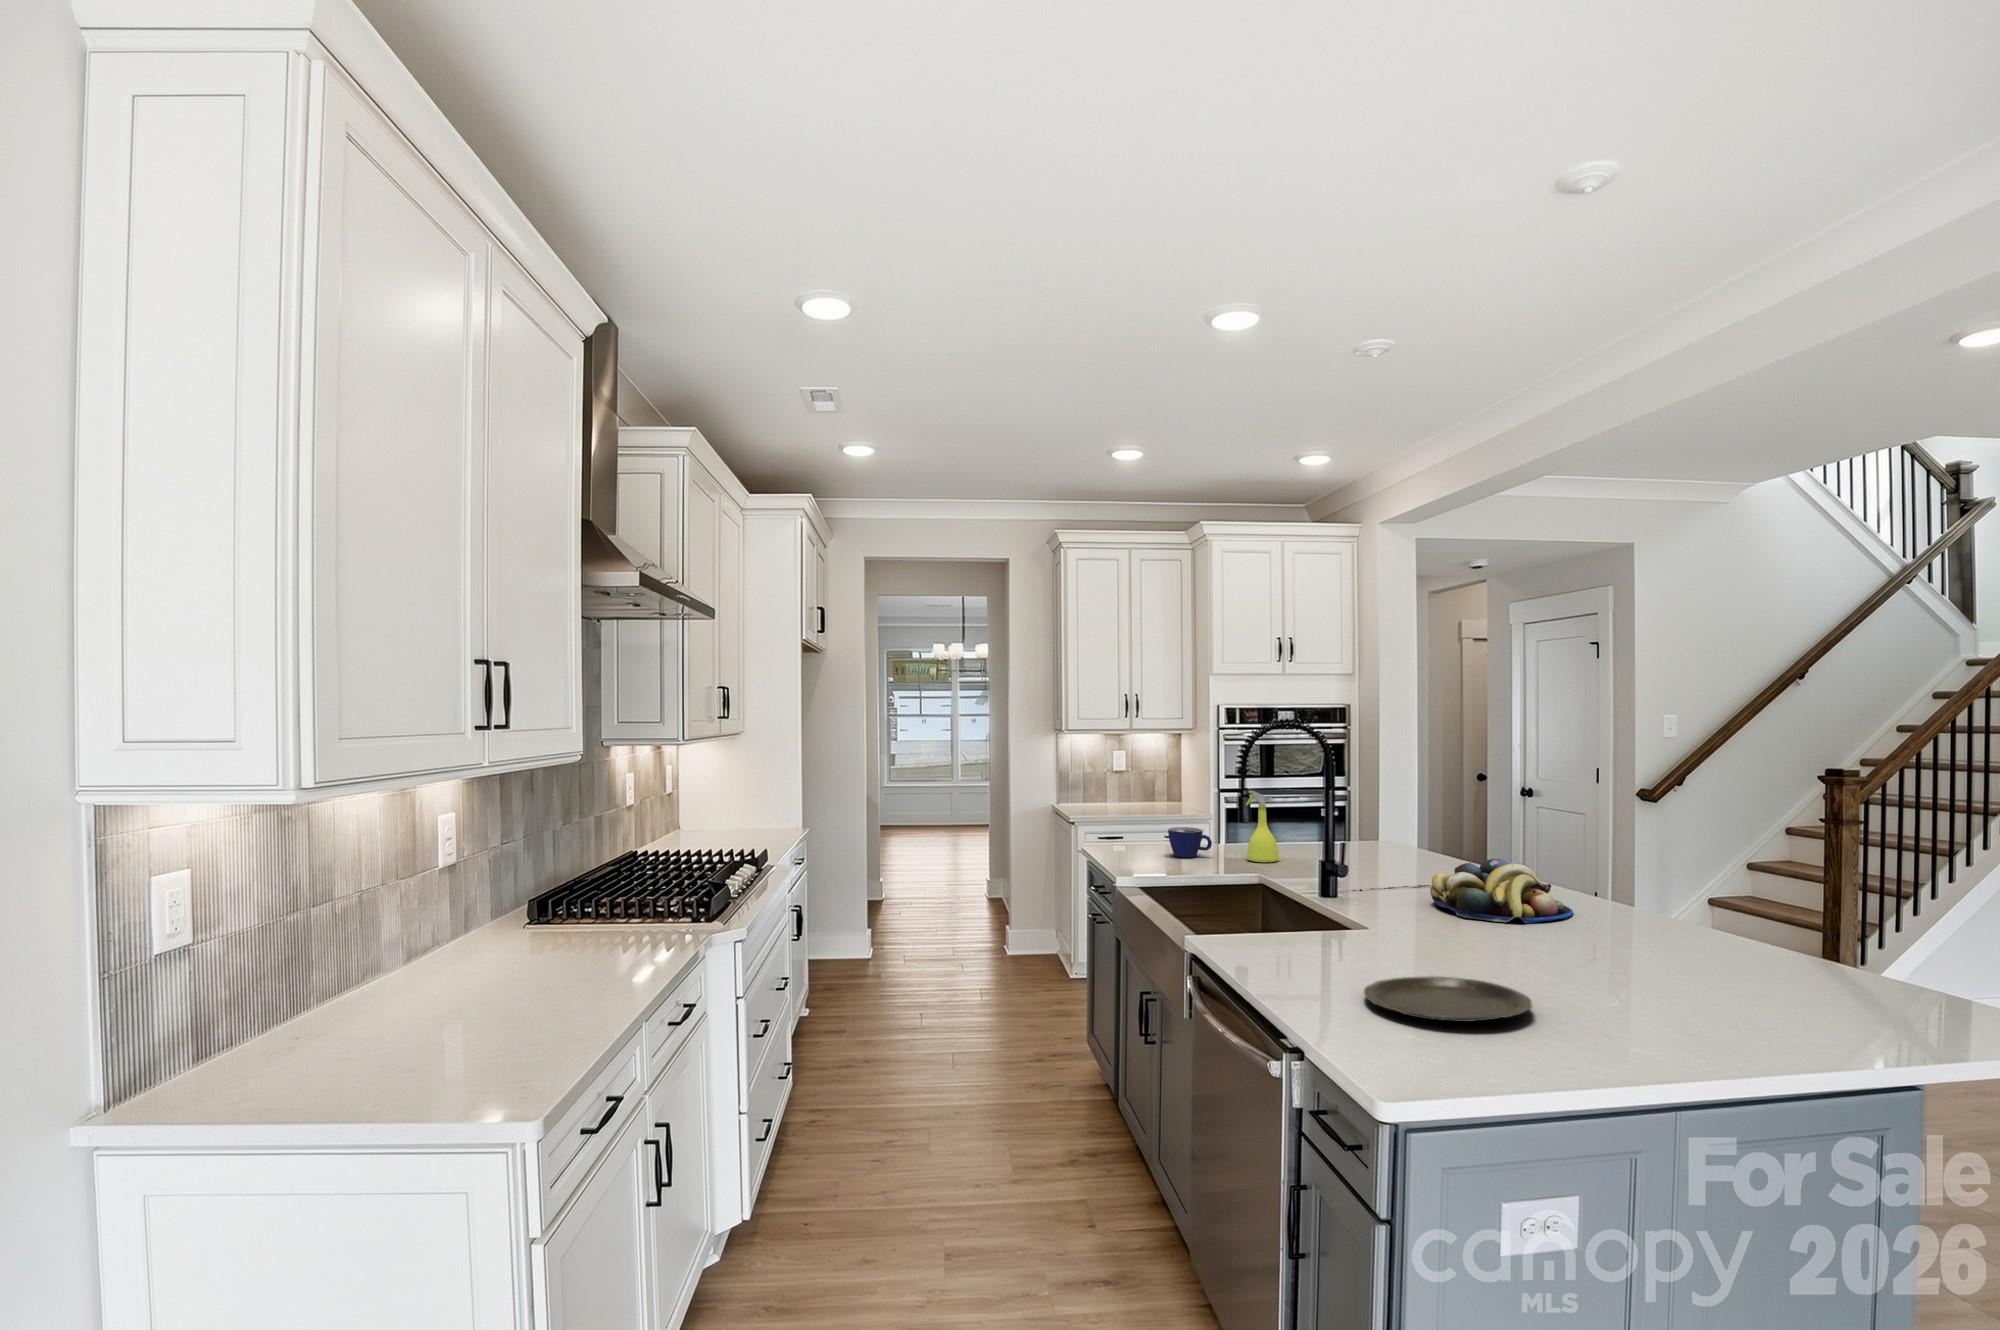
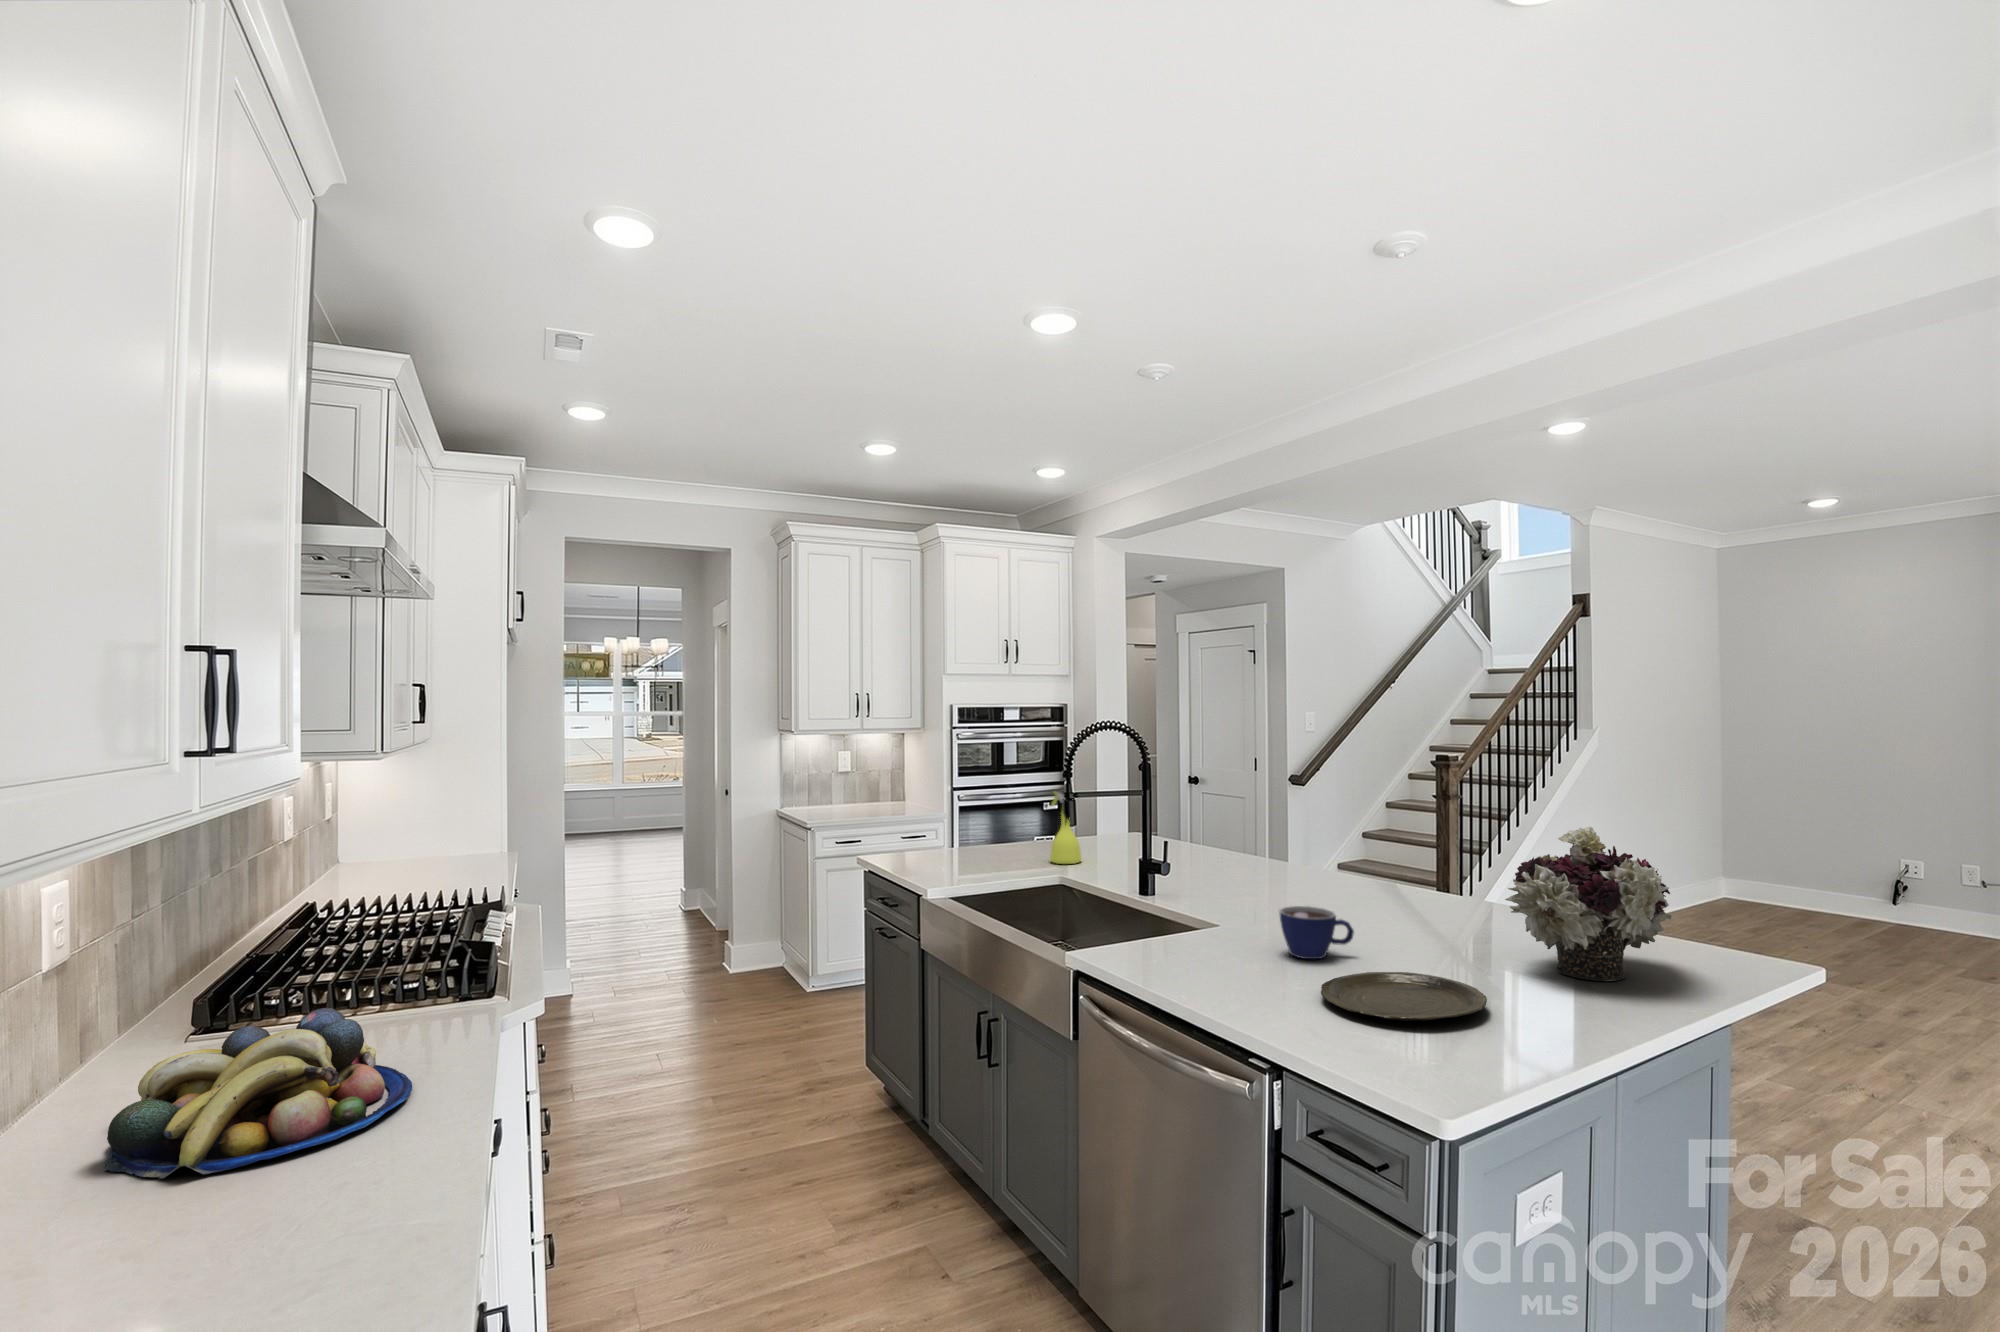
cup: present [1168,827,1212,858] -> present [1279,906,1354,959]
flower arrangement: none [1603,844,1814,1014] -> present [1505,827,1672,981]
fruit bowl: present [1430,859,1573,923] -> present [104,1008,412,1178]

